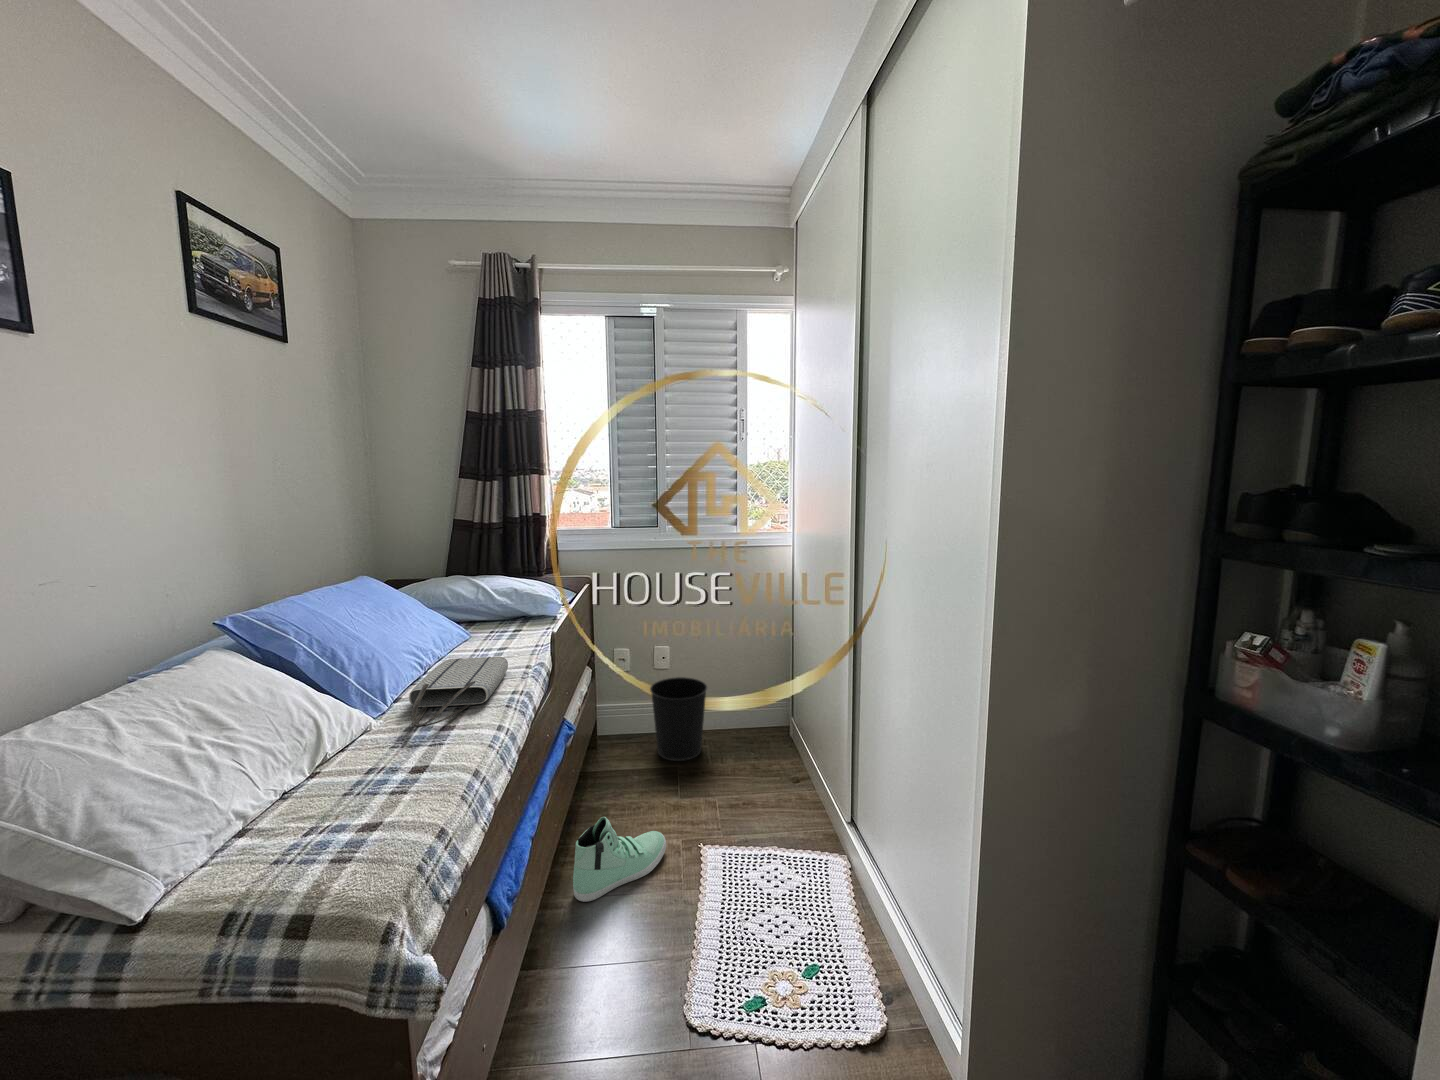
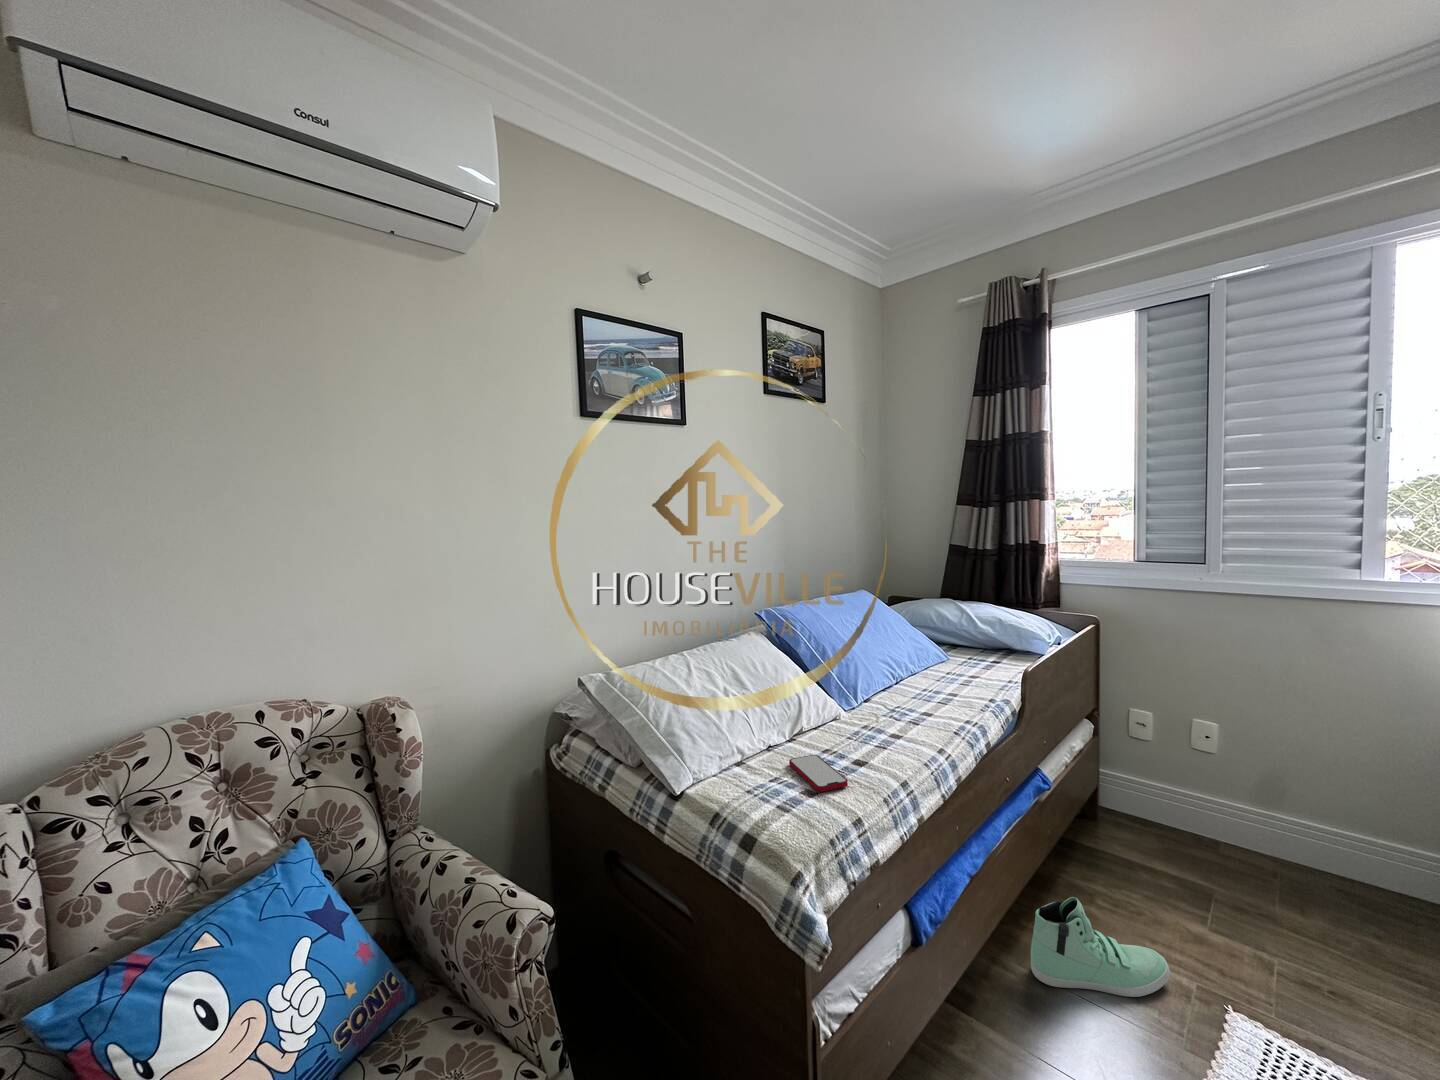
tote bag: present [409,657,508,727] -> none [866,676,970,729]
wastebasket: present [650,677,707,761] -> none [1179,765,1281,888]
smartphone: none [325,780,415,820] -> present [789,755,848,792]

